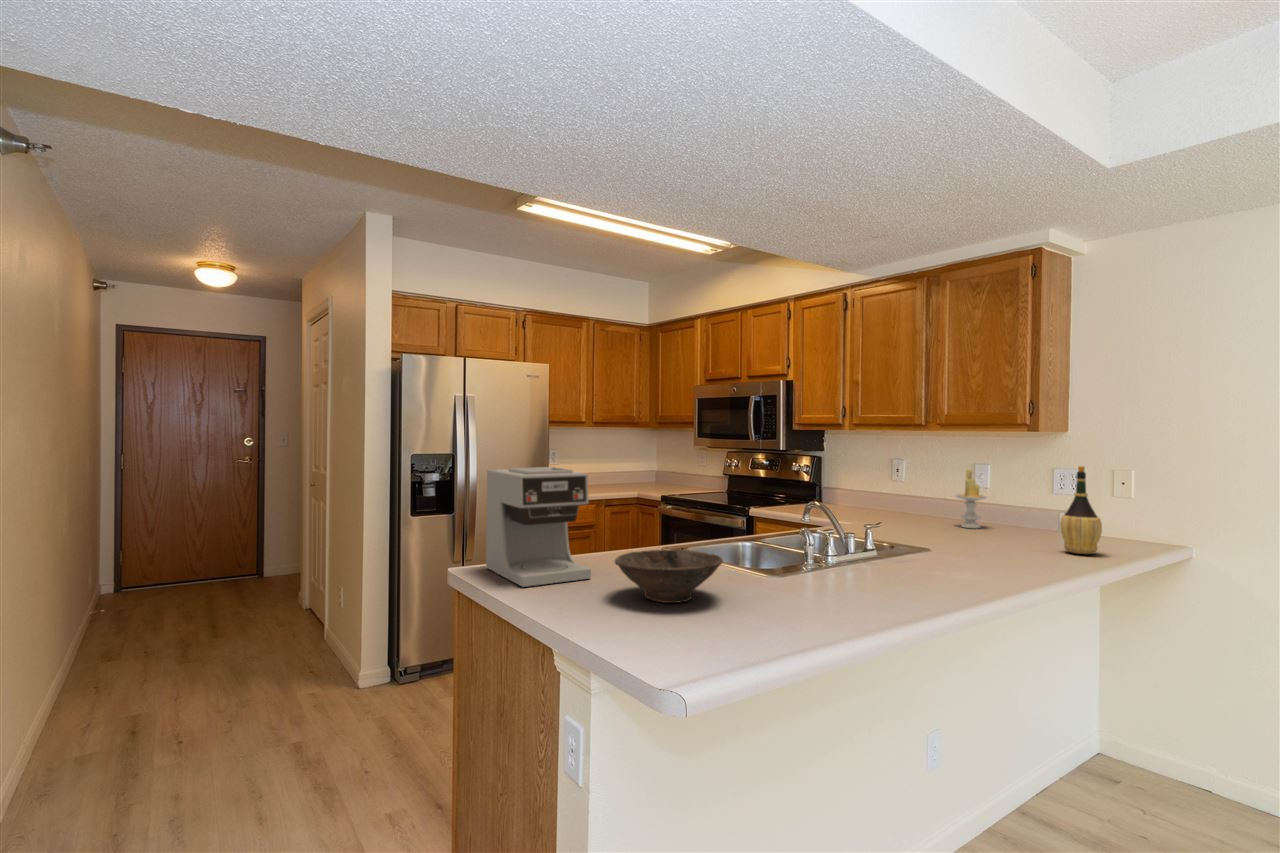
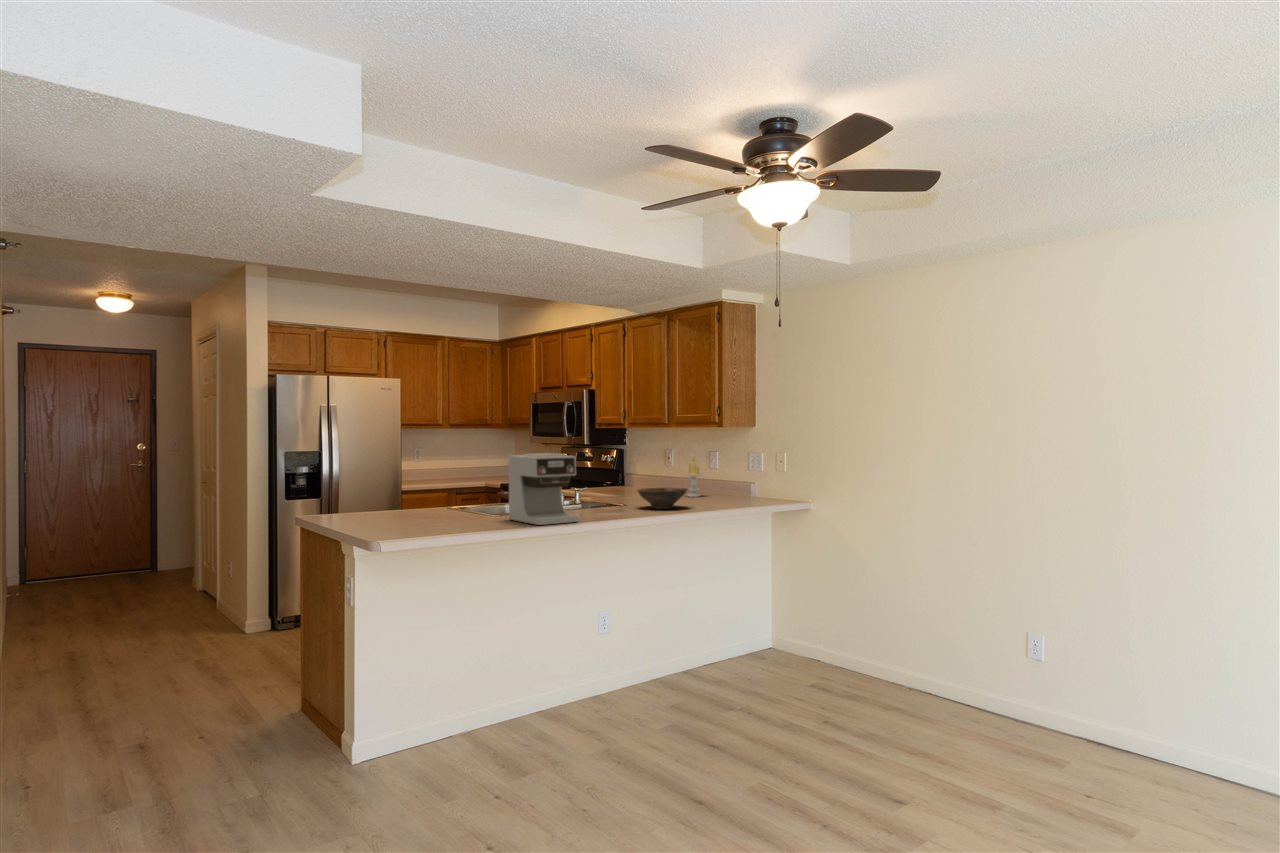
wine bottle: present [1060,466,1102,554] -> none [712,449,735,506]
coffee maker: present [486,467,591,587] -> present [509,453,579,525]
bowl: present [615,550,723,603] -> present [637,488,688,509]

